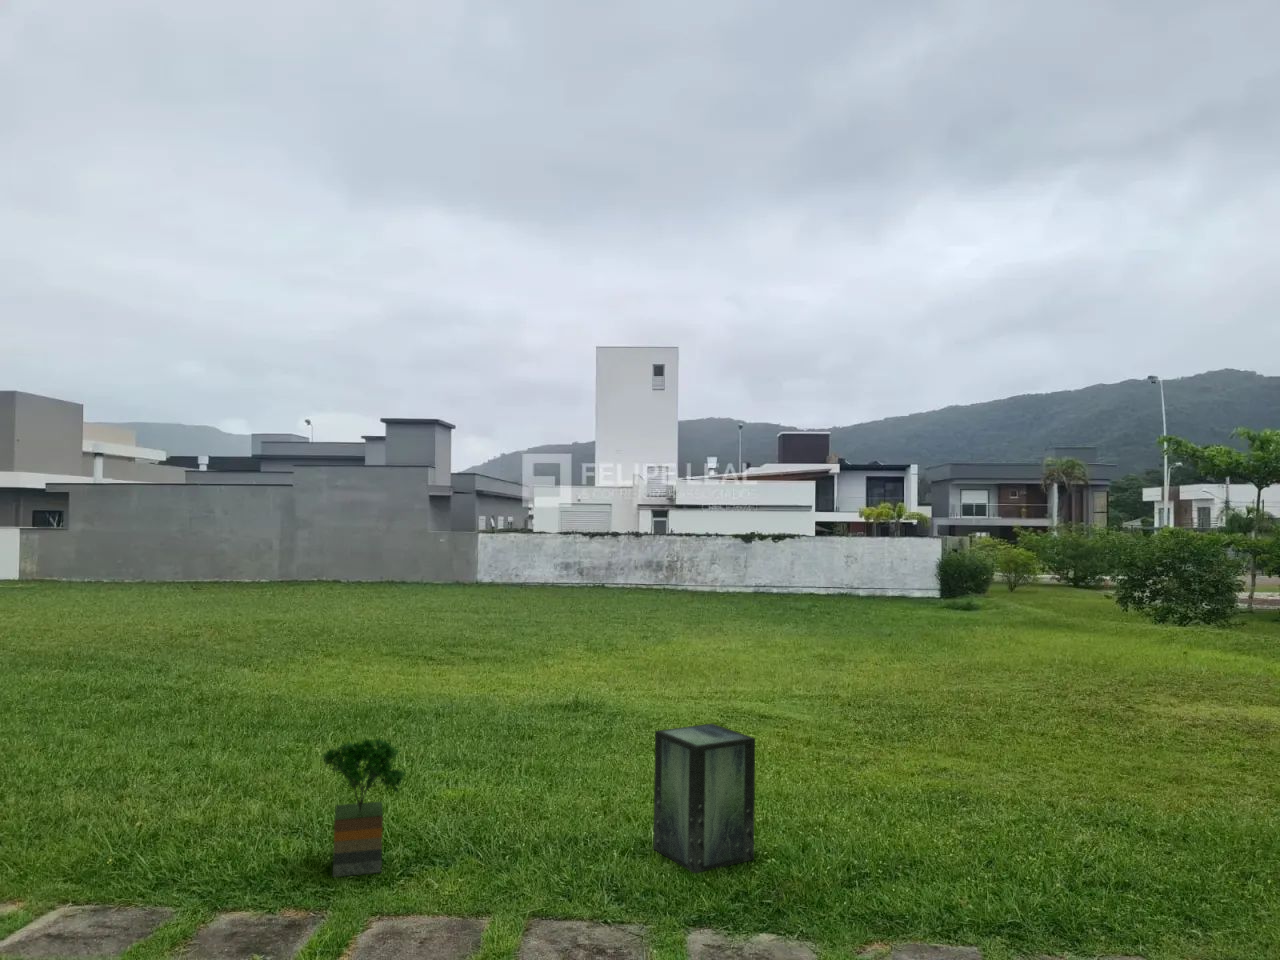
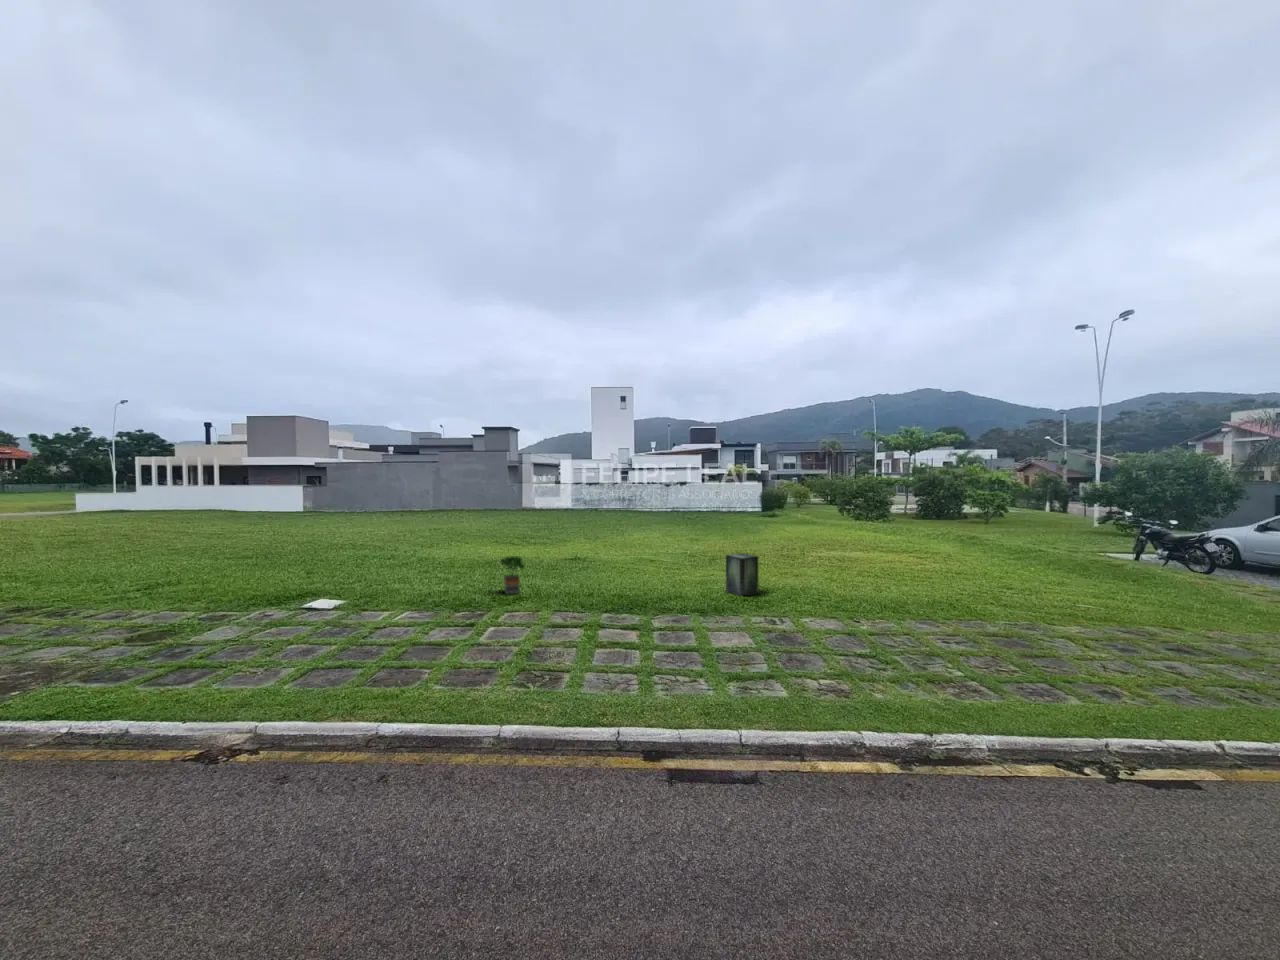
storage box: present [653,724,755,873] -> present [726,553,758,596]

